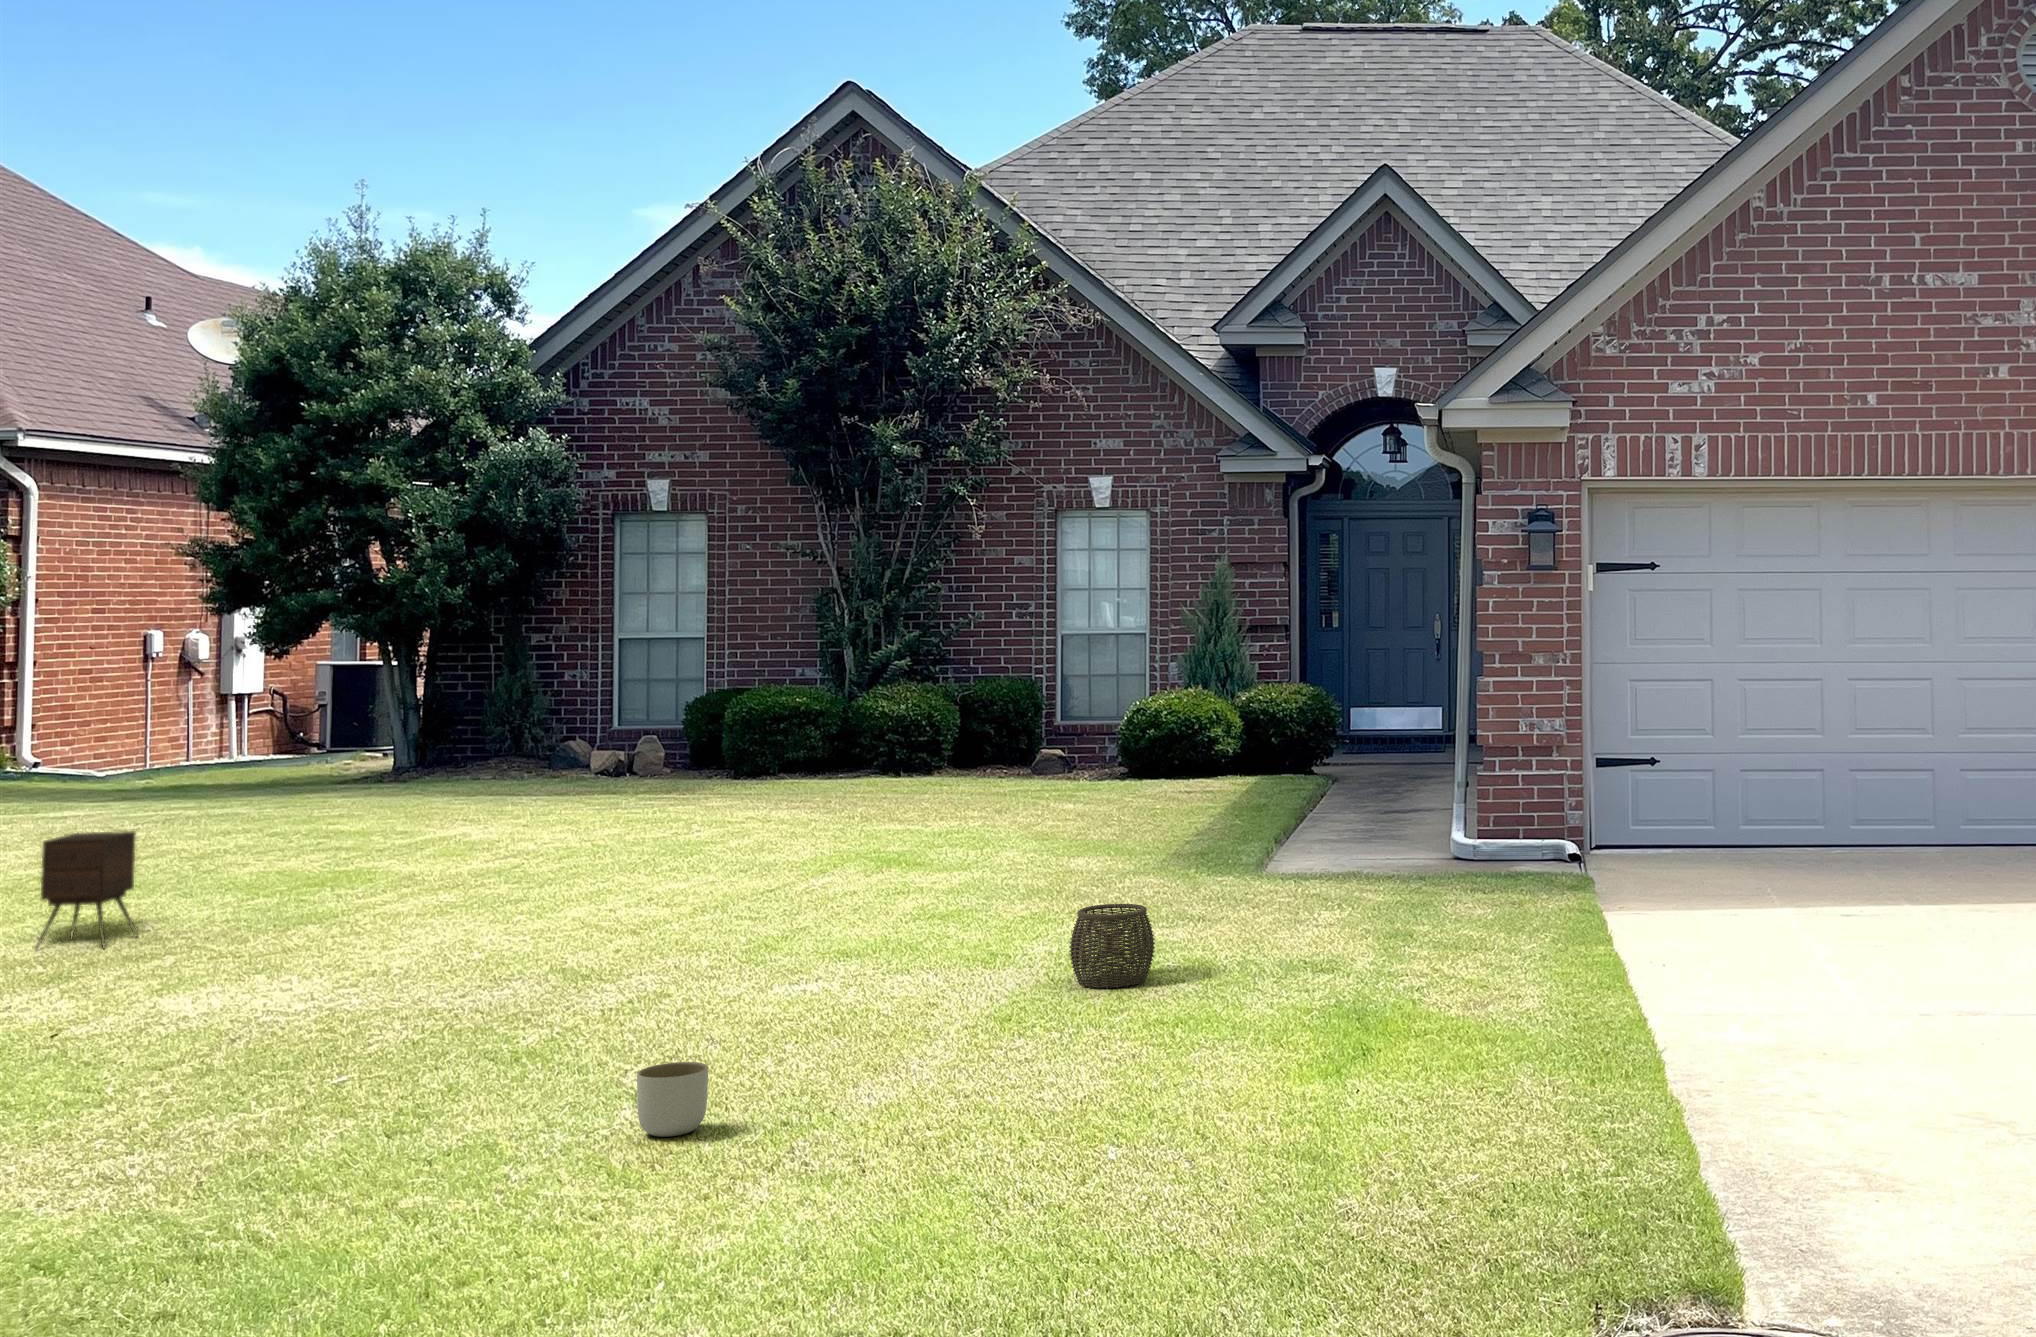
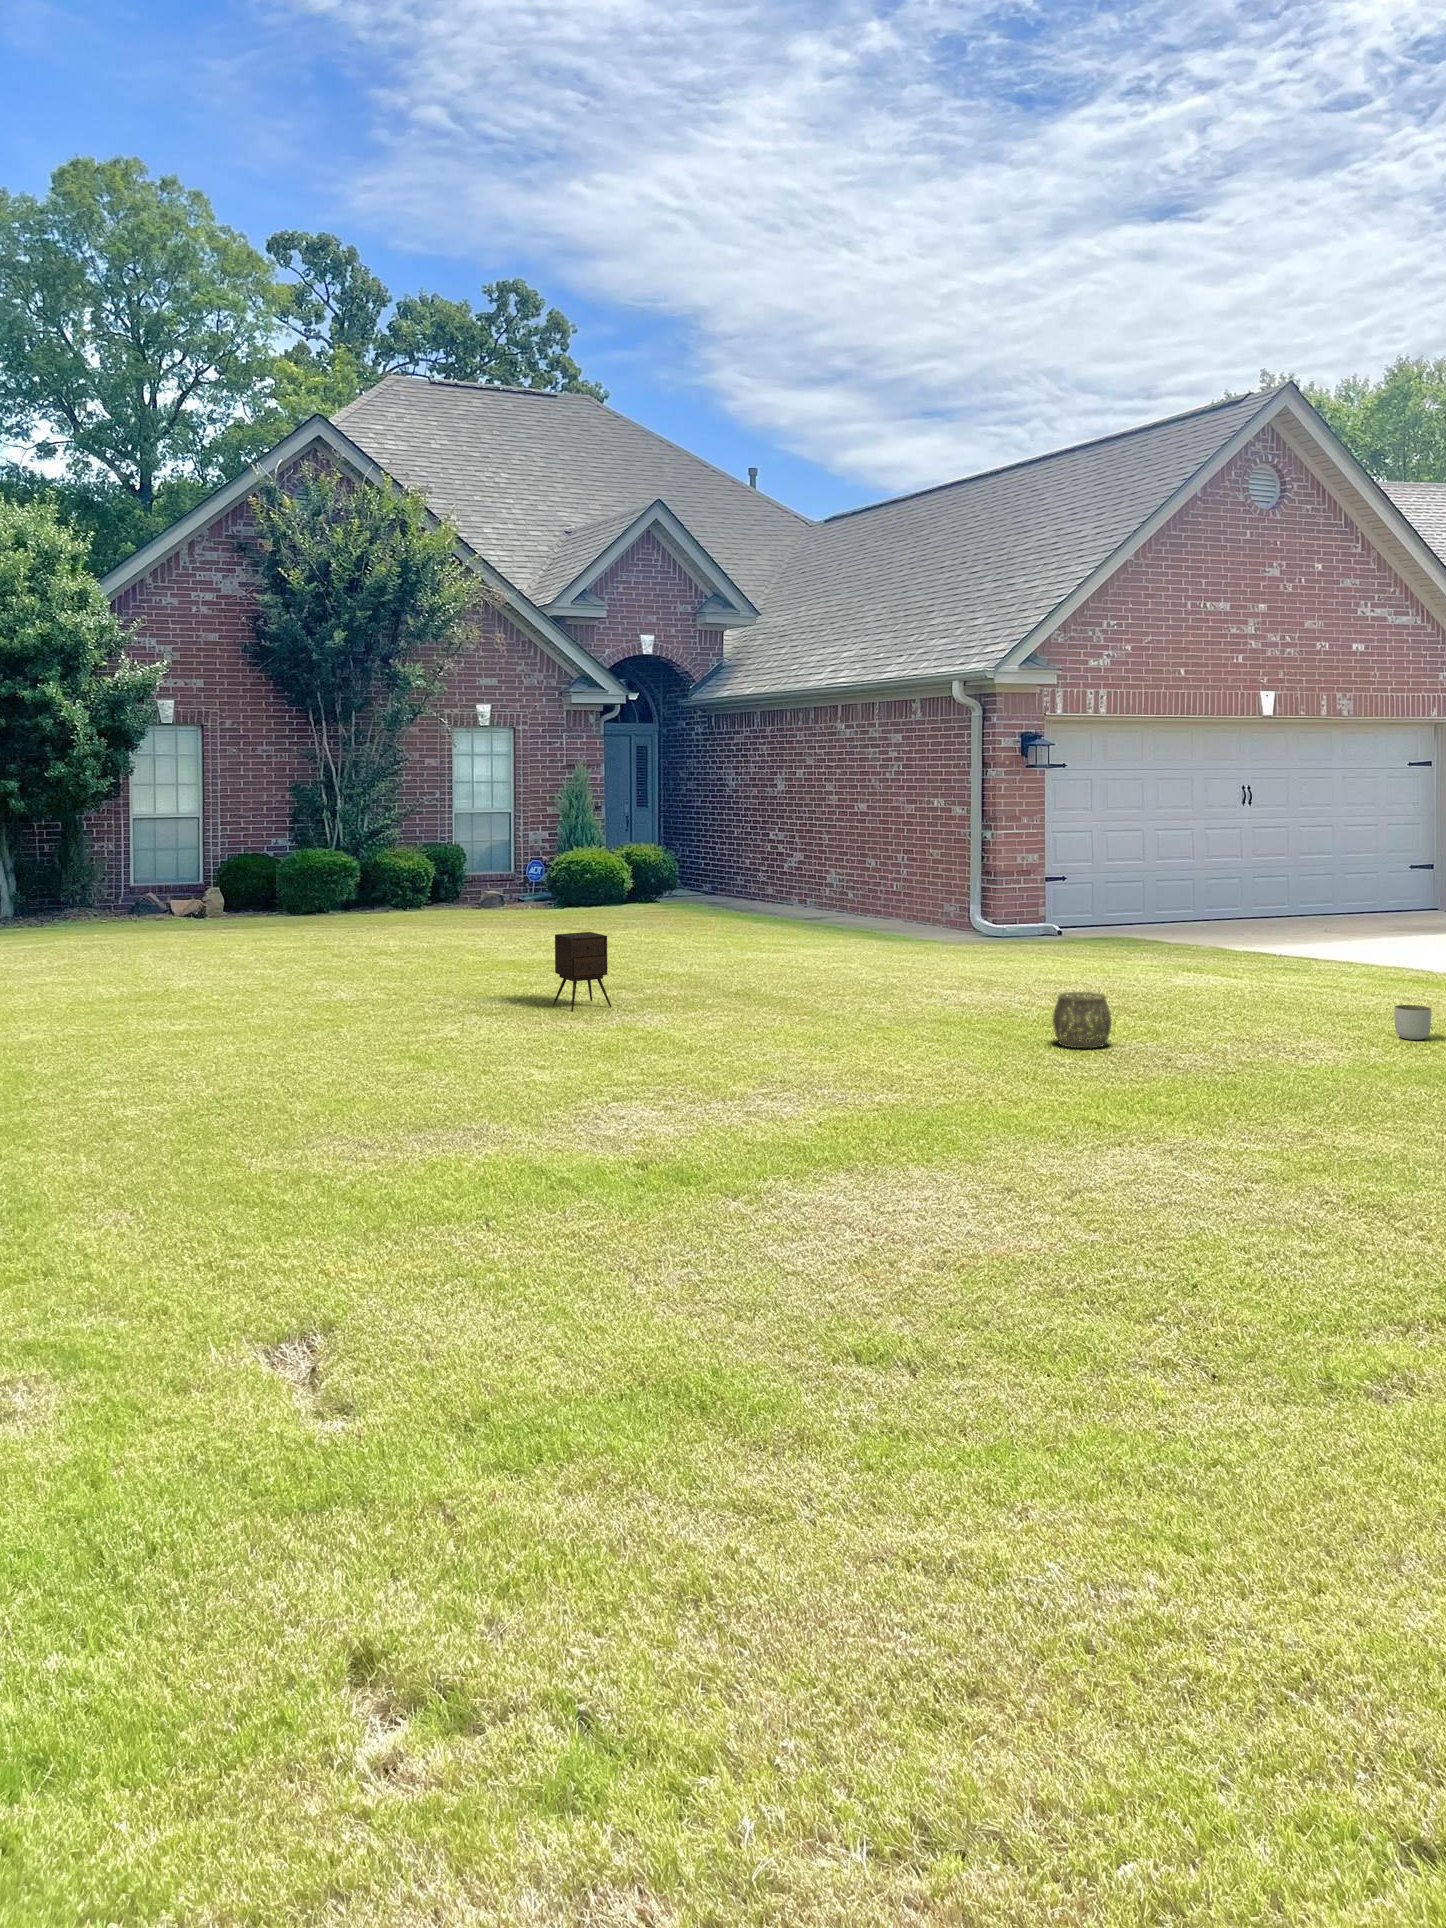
woven basket: present [1069,904,1155,989] -> present [1053,992,1111,1048]

